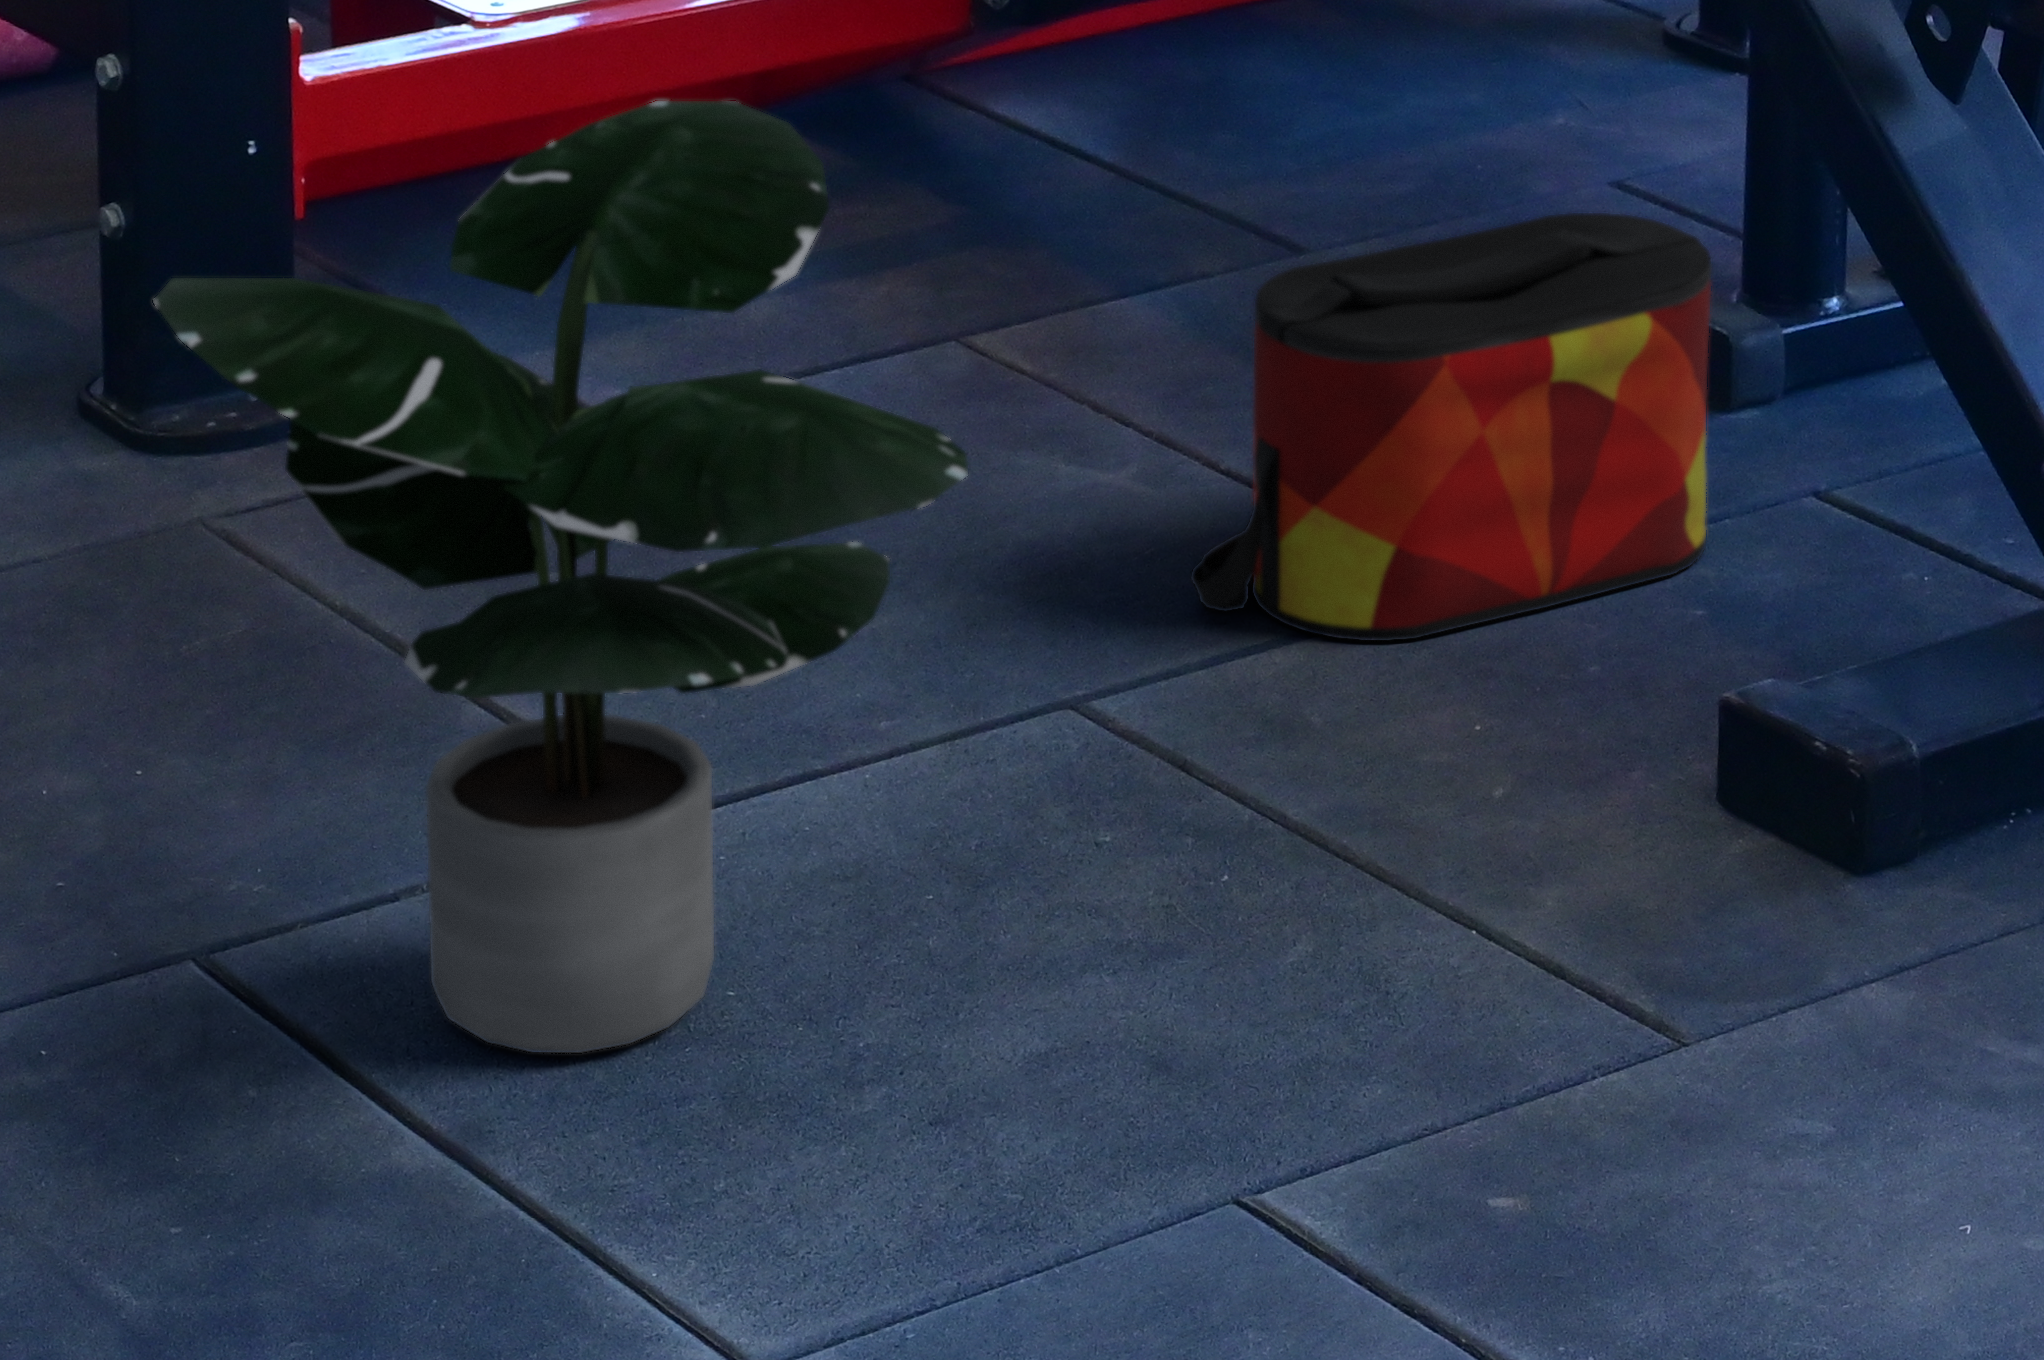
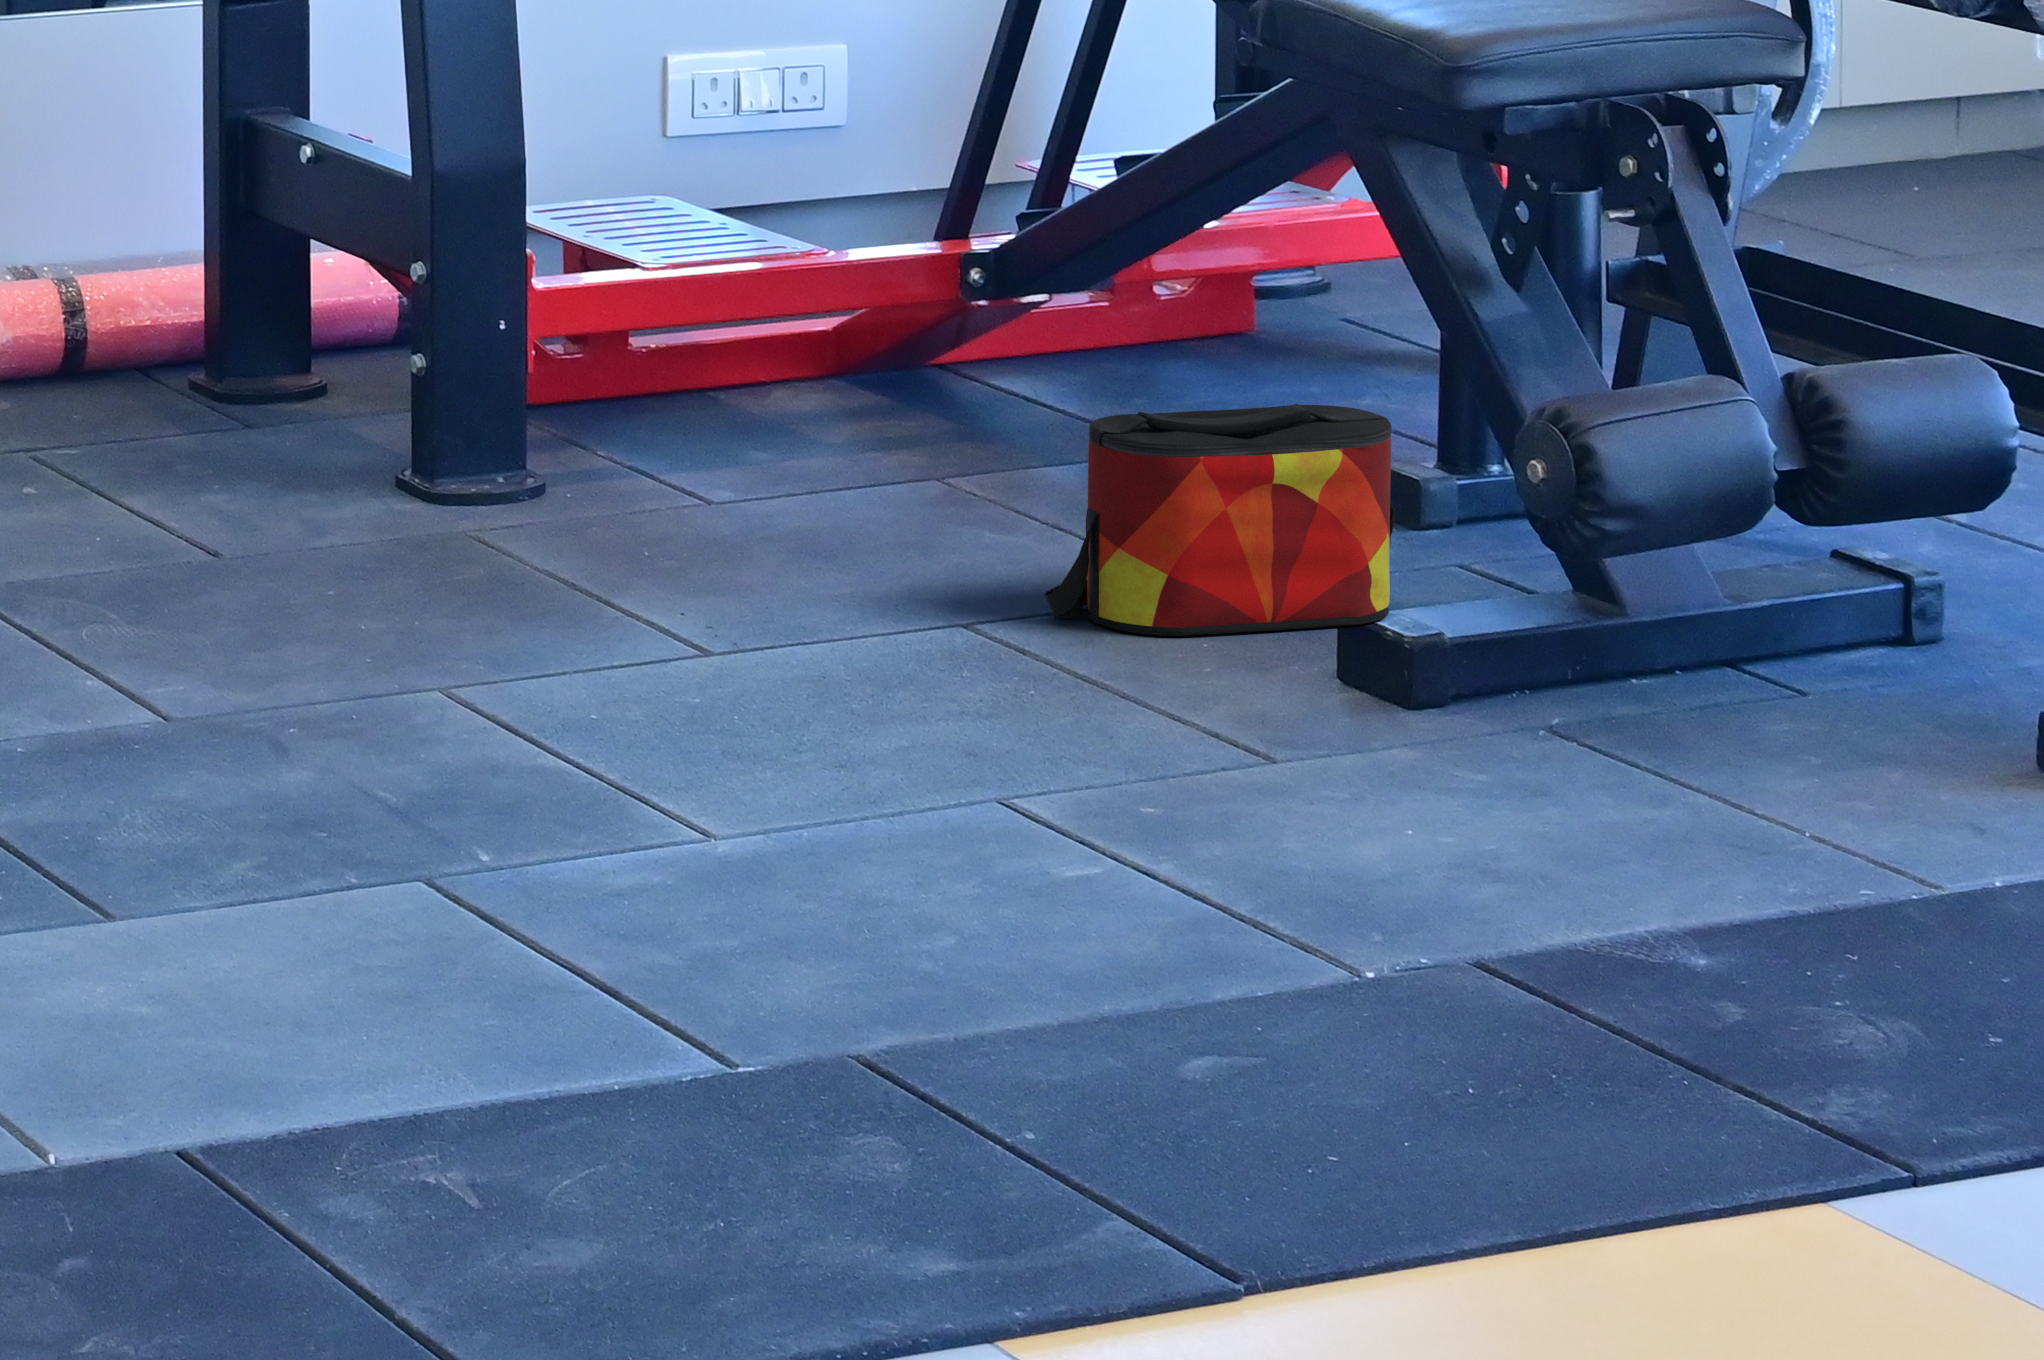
potted plant: present [154,101,968,1053] -> none [411,230,852,733]

